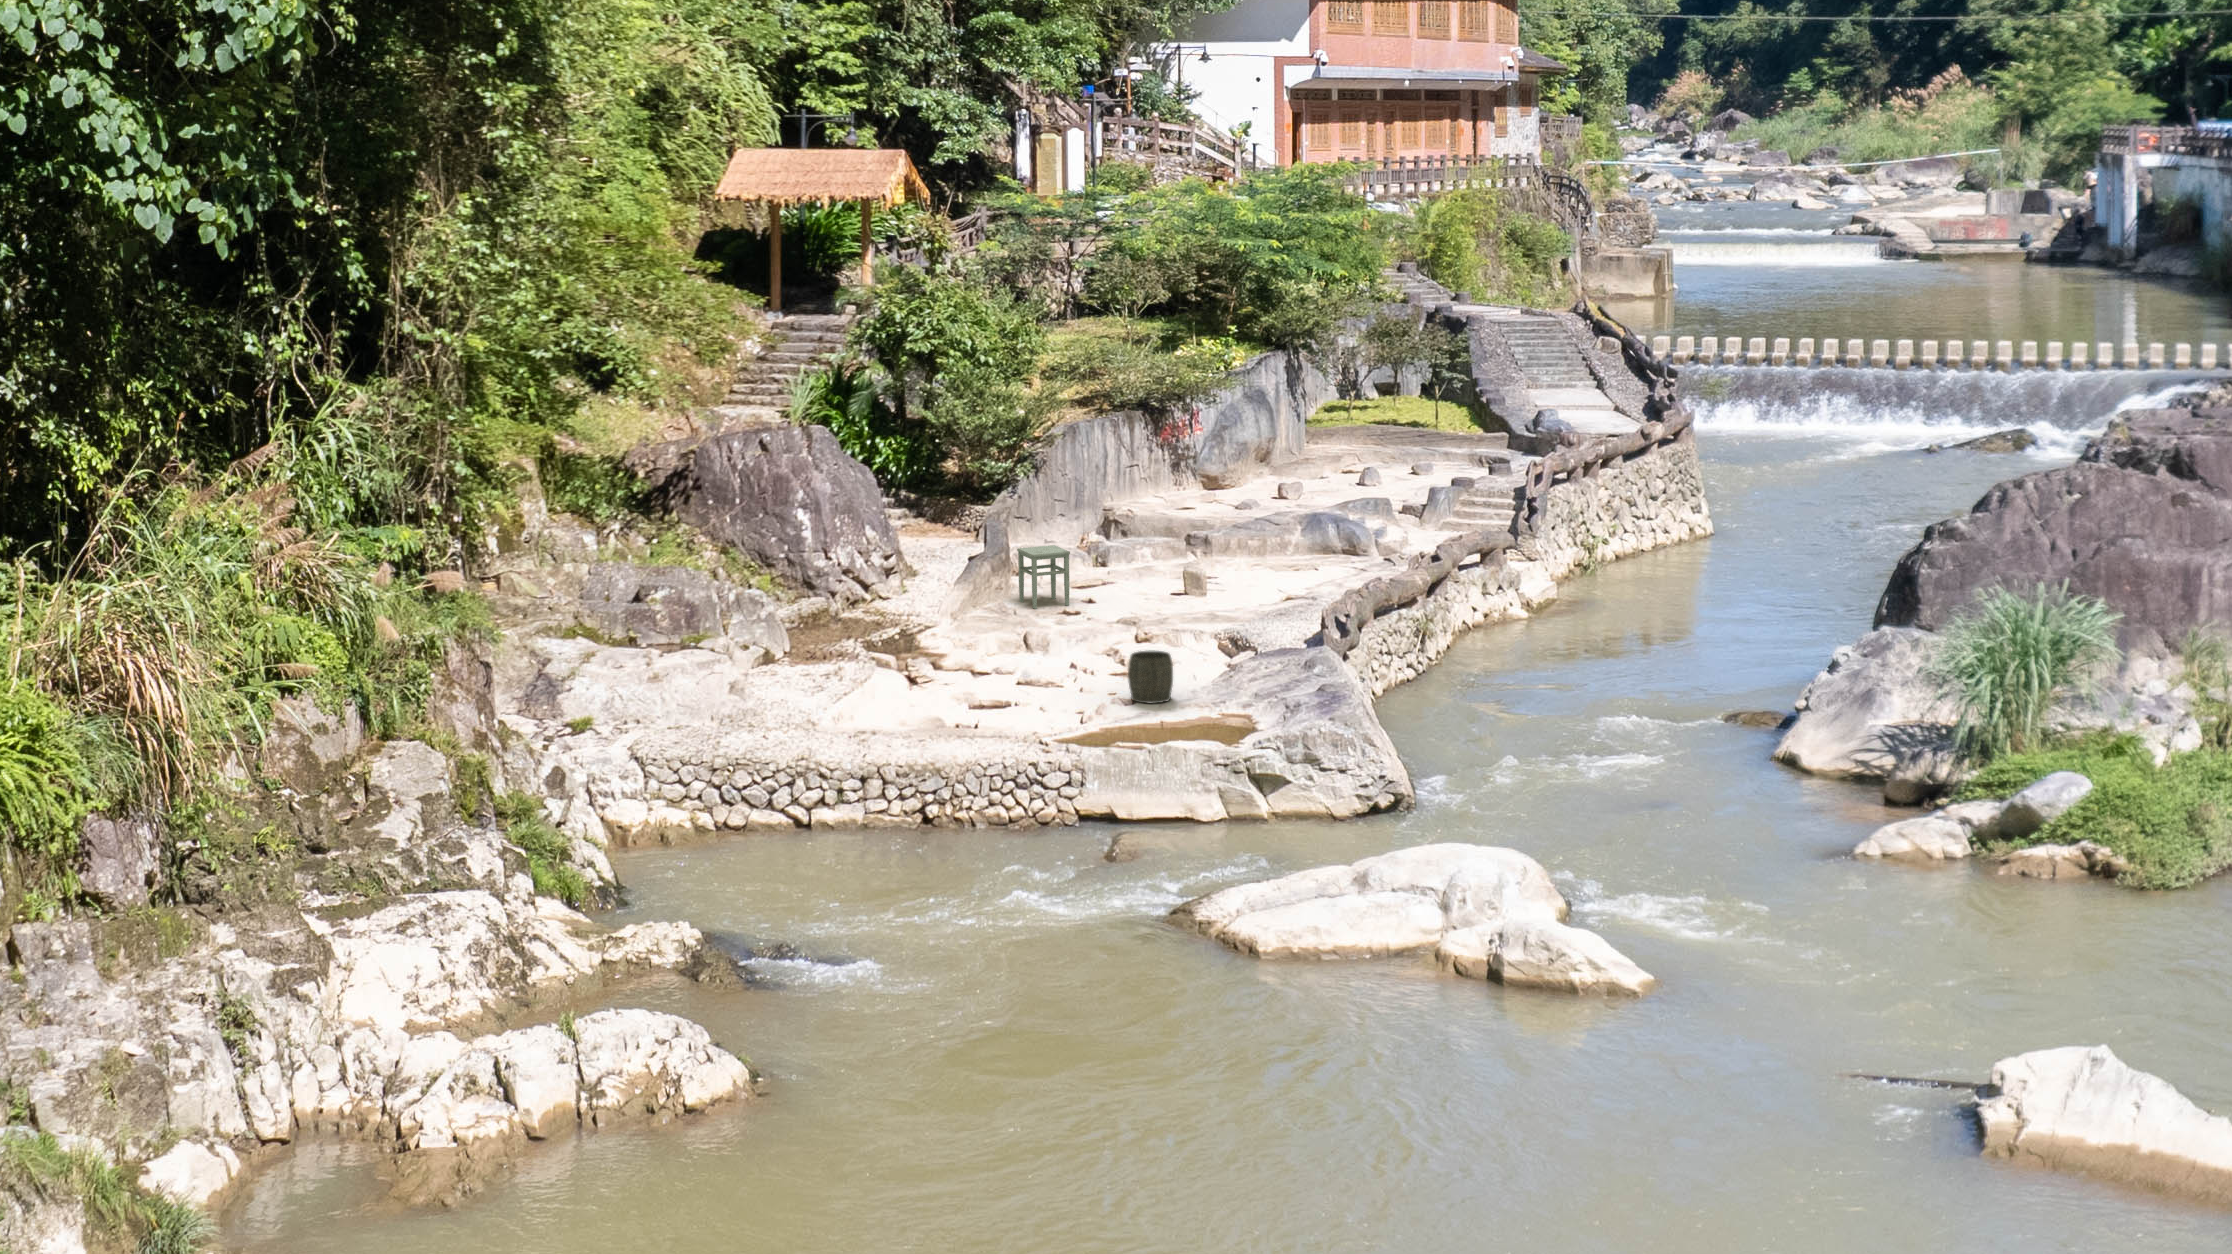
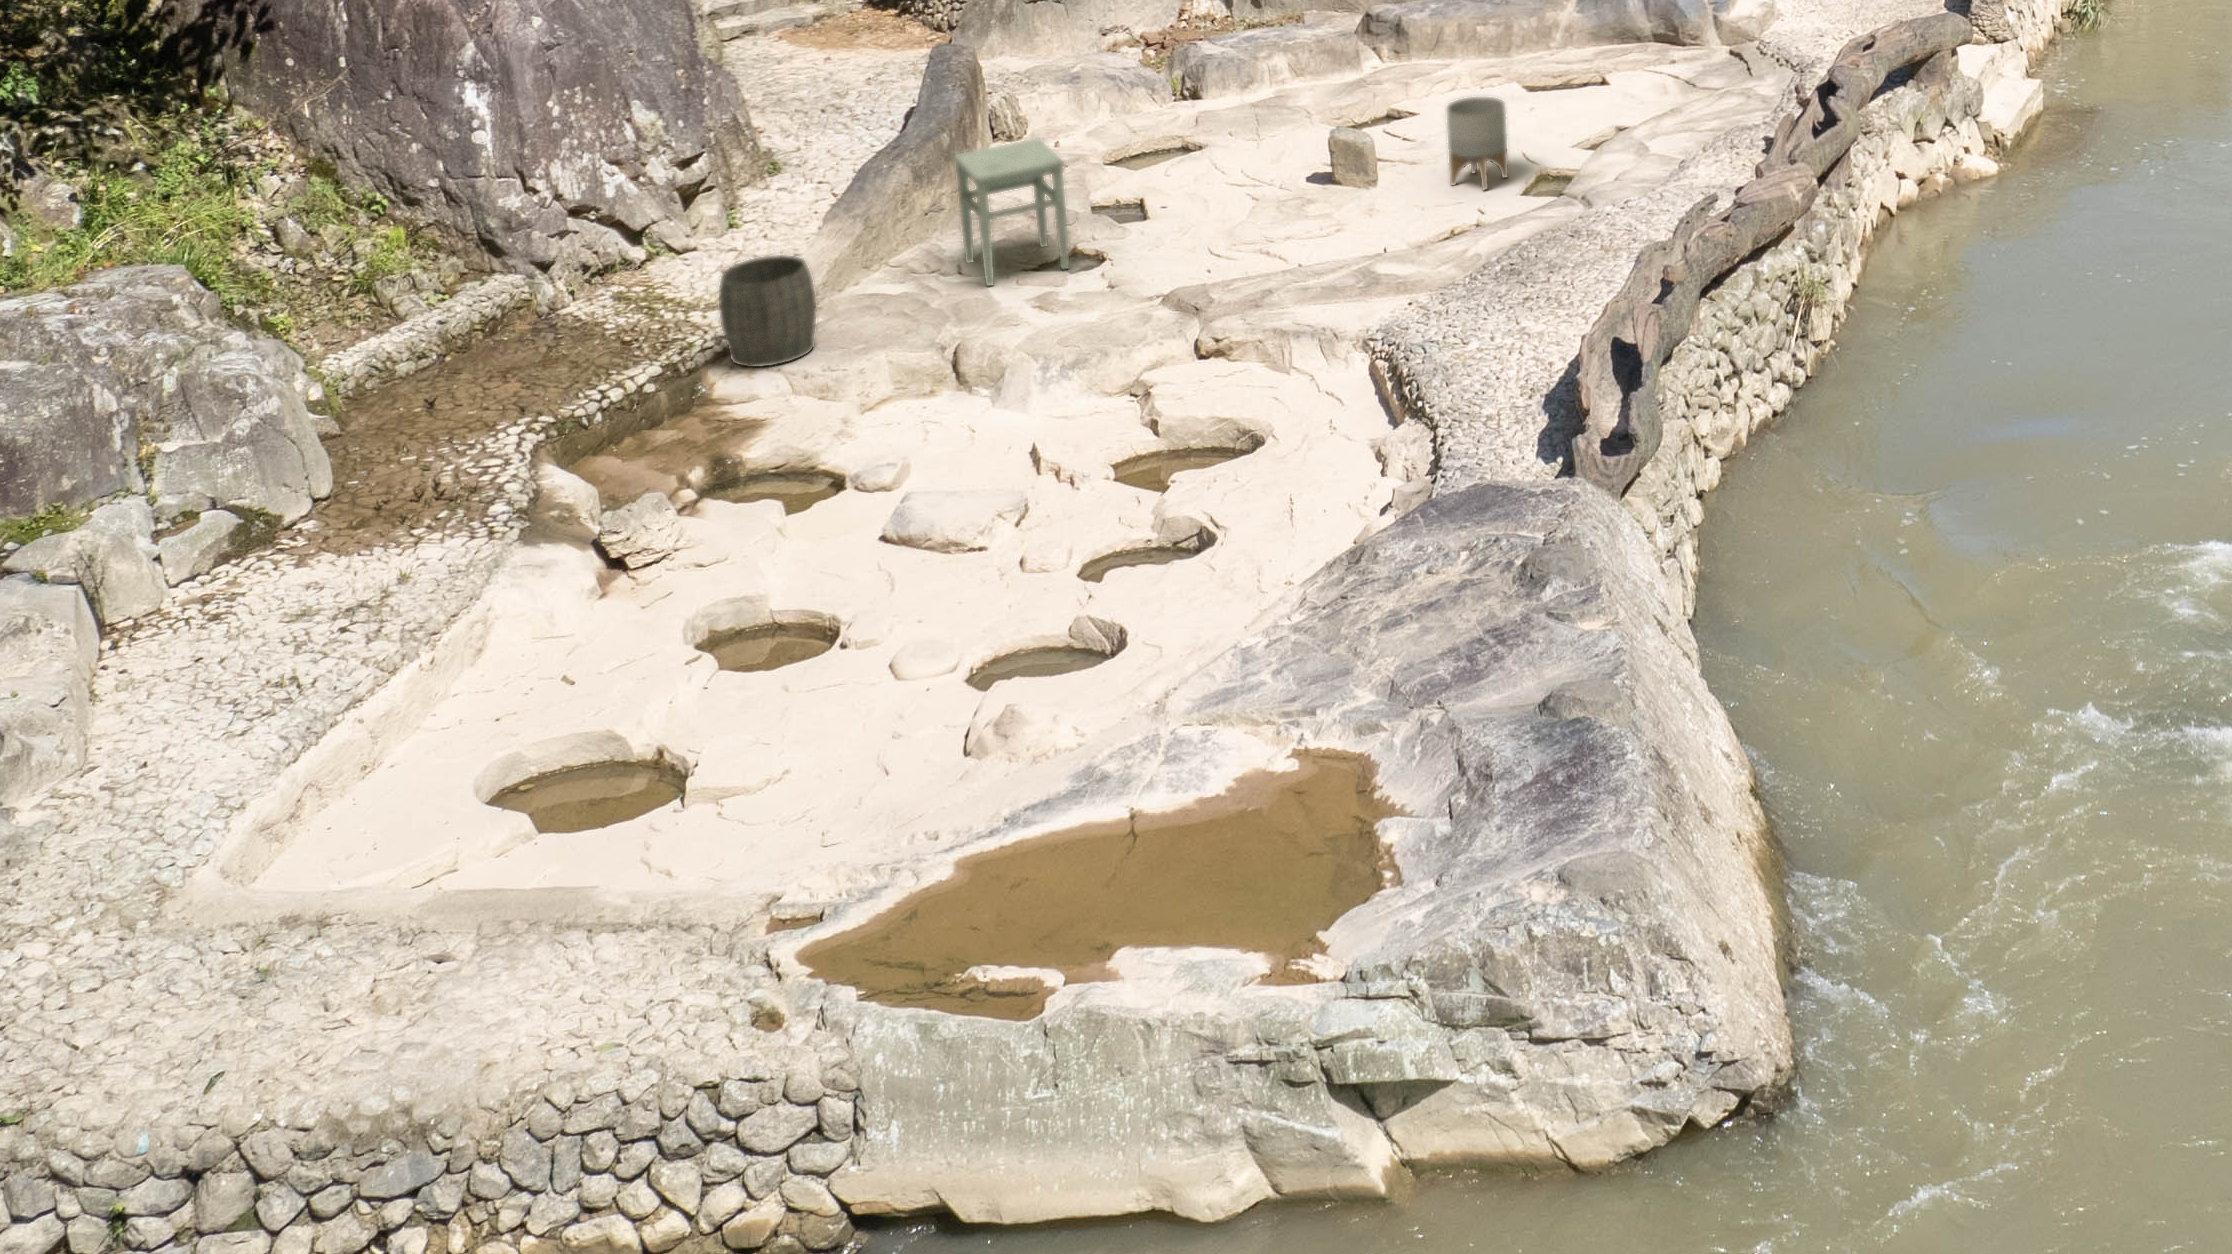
planter: none [1243,546,1272,591] -> present [1447,97,1508,190]
woven basket: present [1128,650,1173,704] -> present [719,255,816,367]

